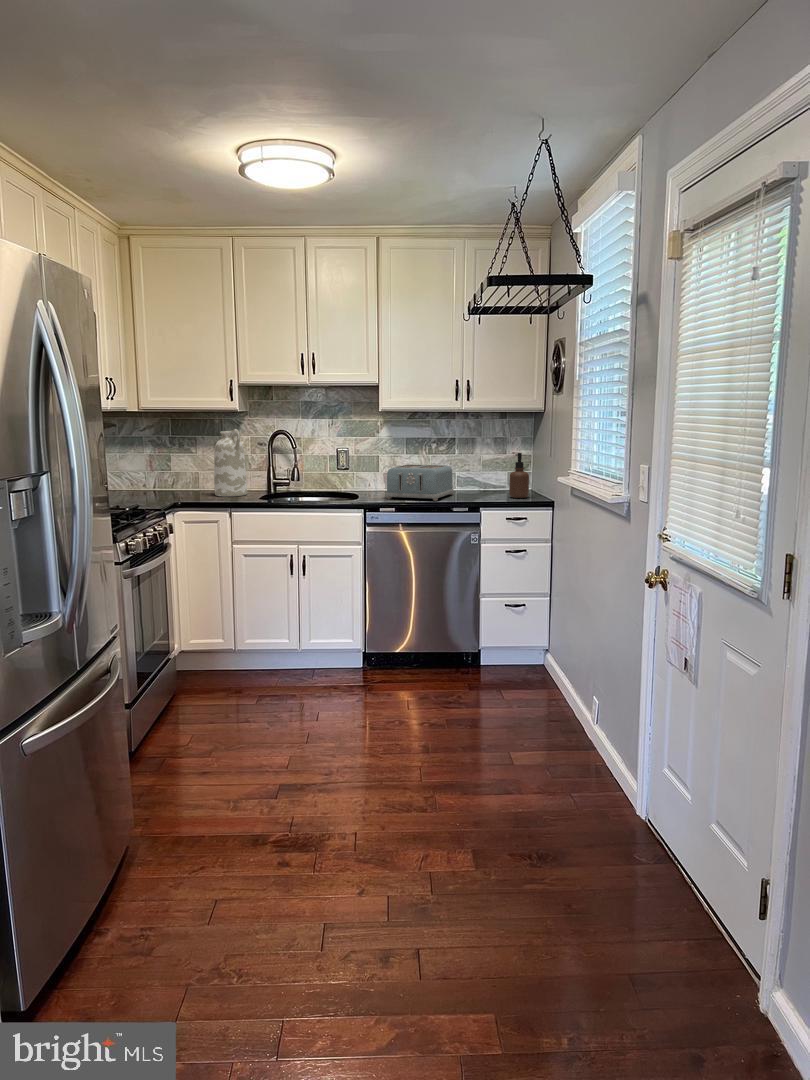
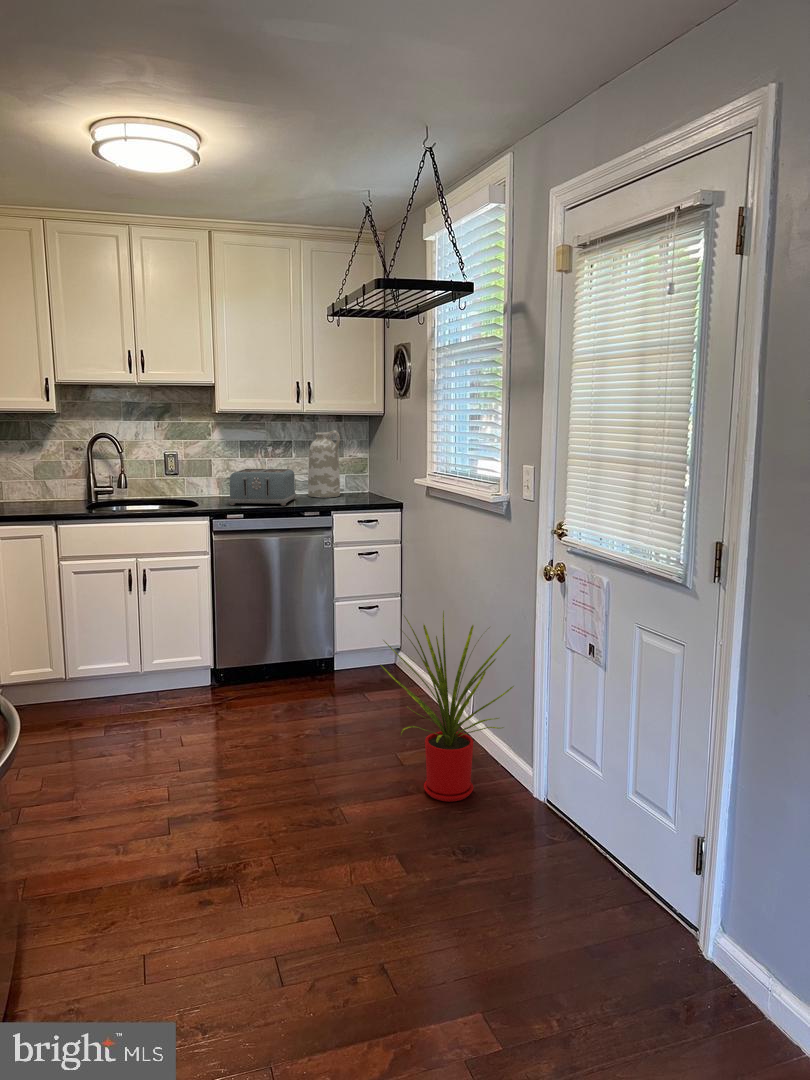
vase: present [214,429,247,496] -> present [308,430,340,497]
soap dispenser: present [509,453,529,498] -> none [355,455,374,501]
house plant: none [484,612,621,807] -> present [380,611,514,802]

